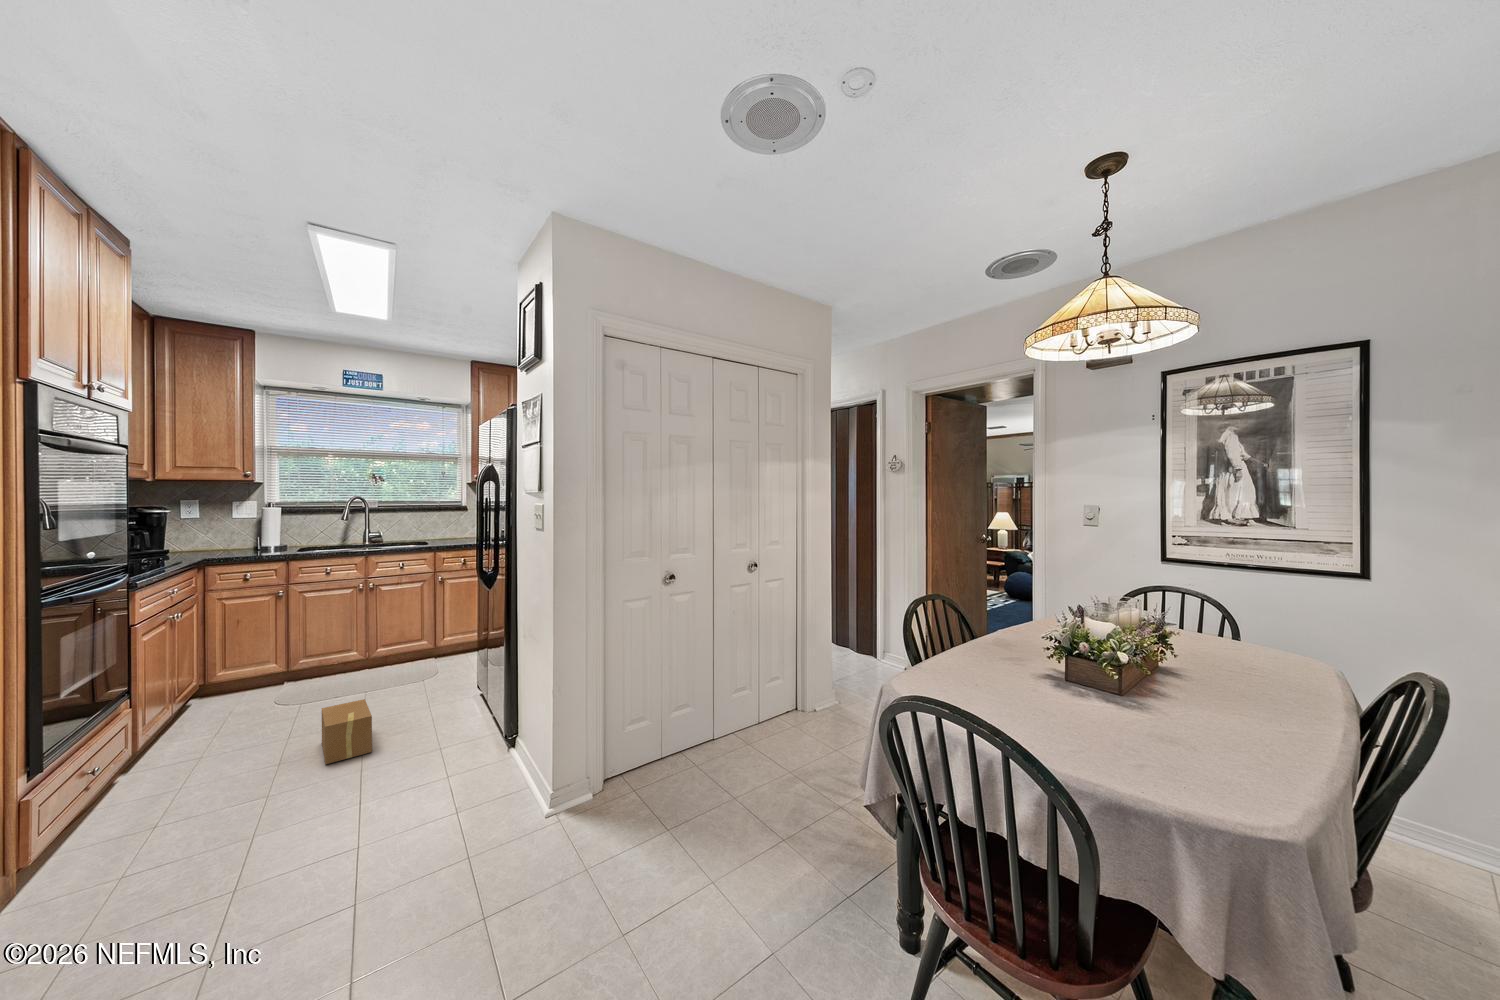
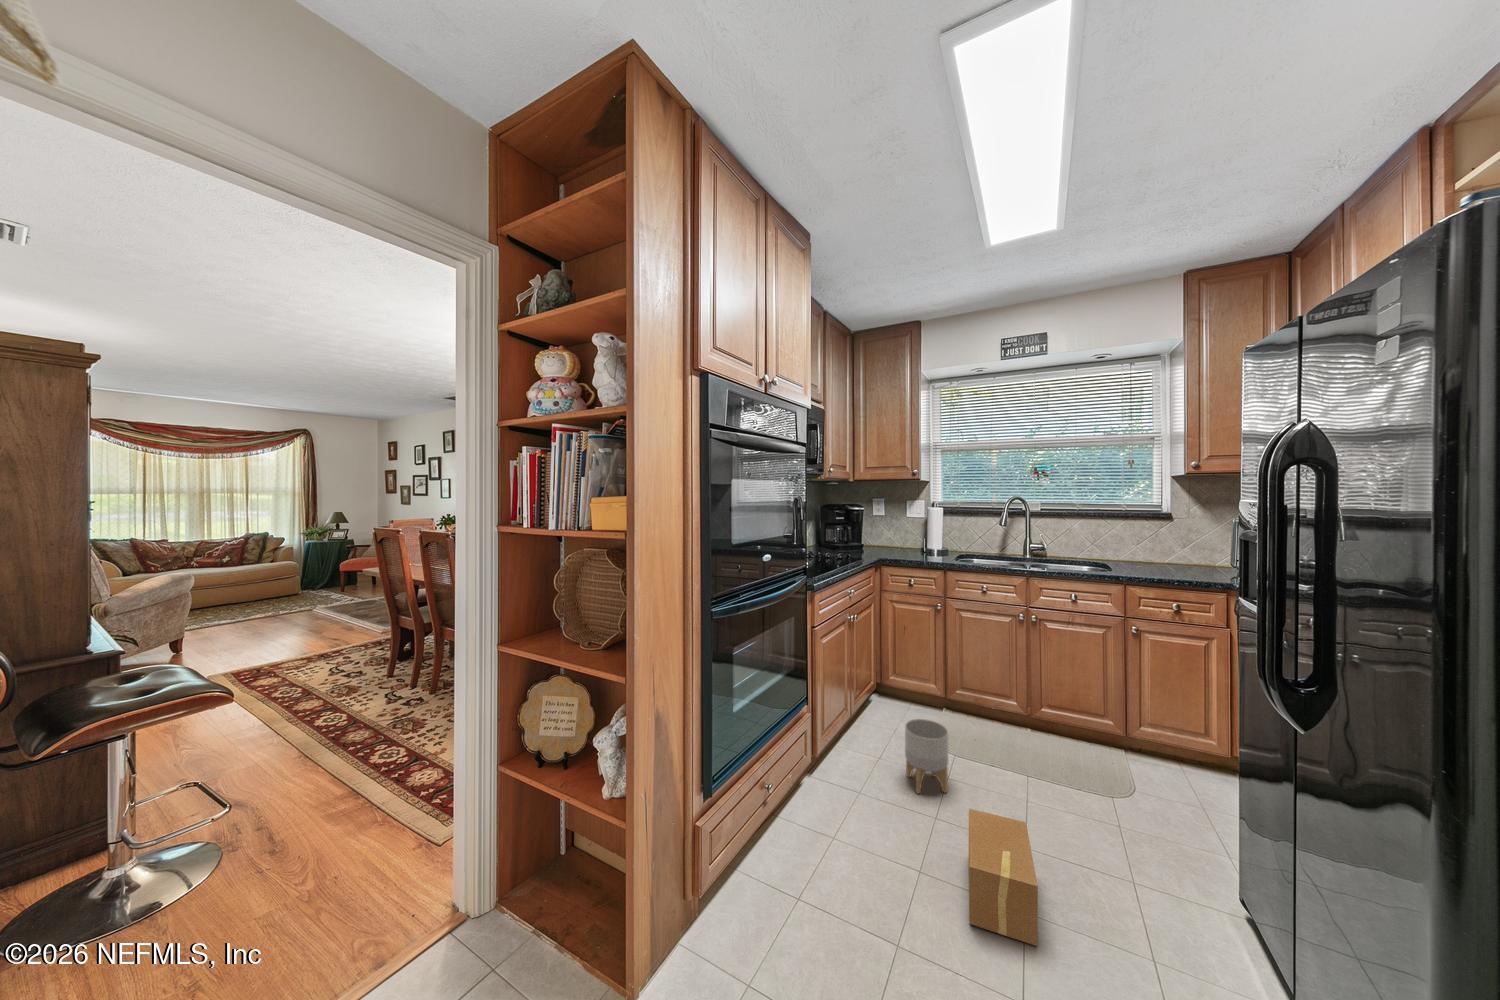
planter: none [254,675,299,734] -> present [905,719,948,794]

